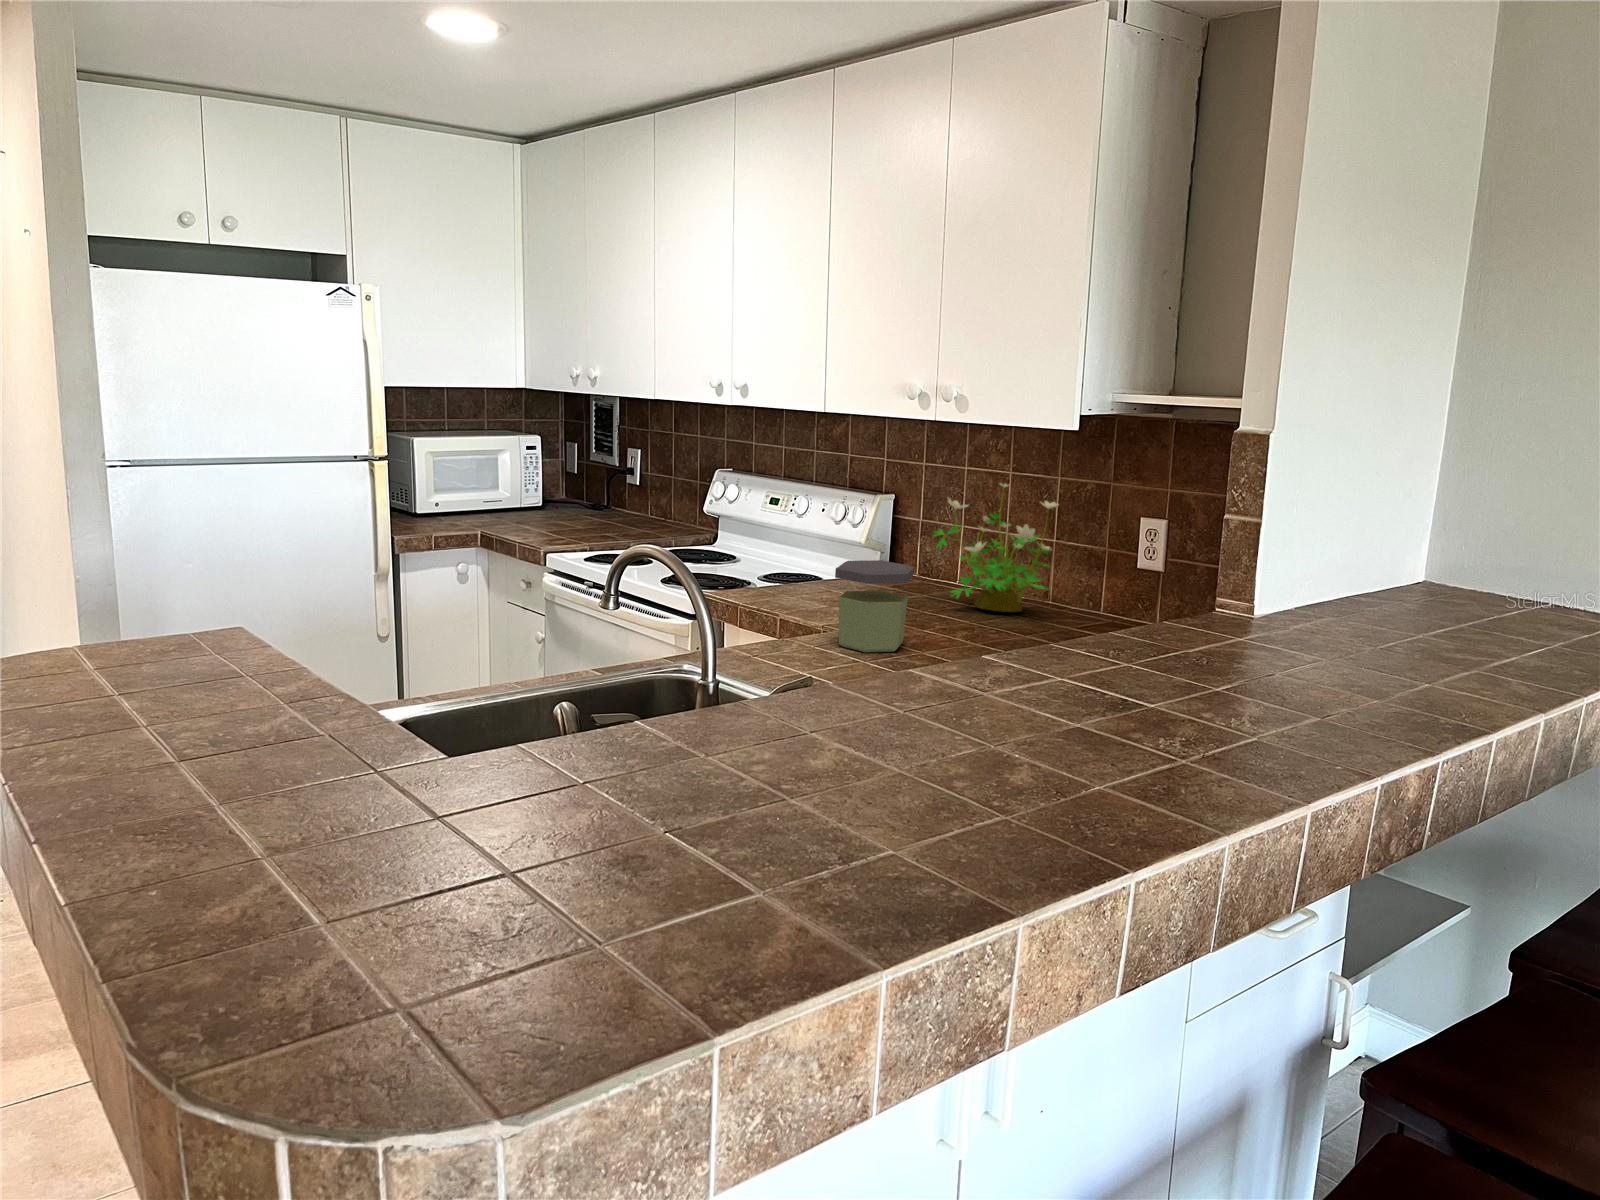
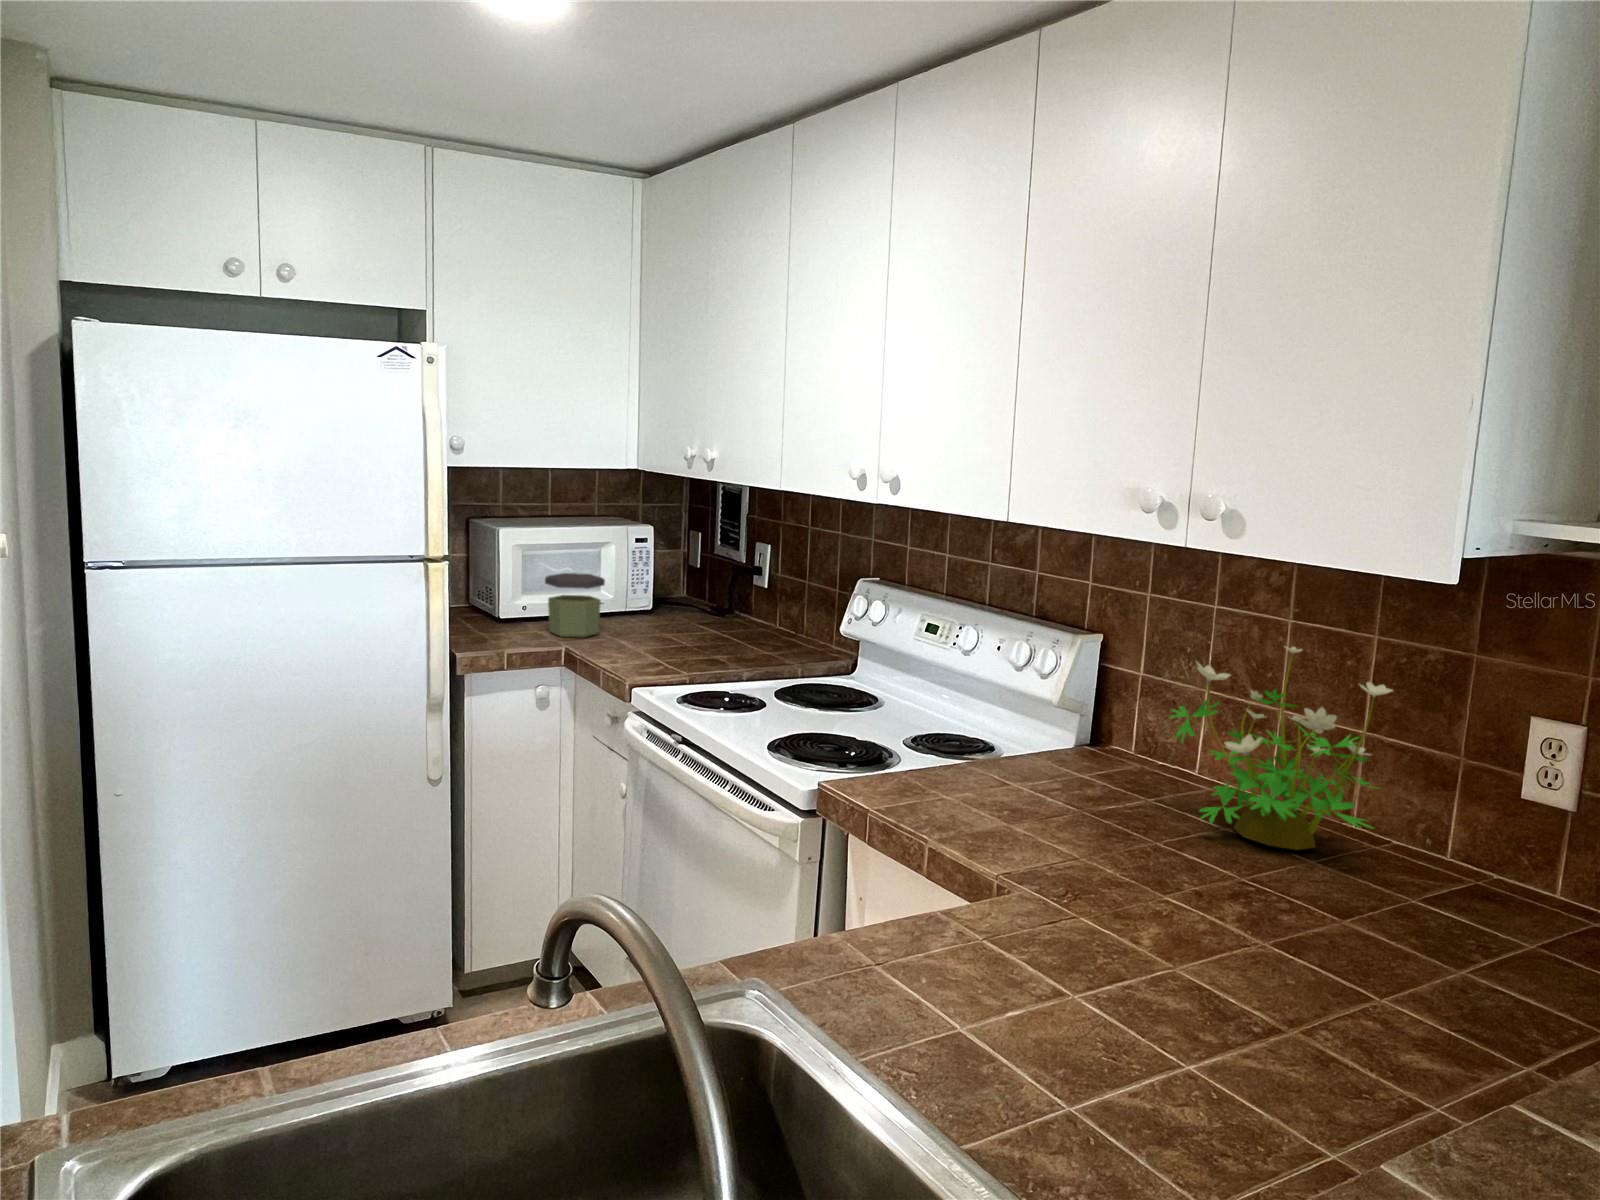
jar: present [835,560,914,652] -> present [545,573,605,638]

